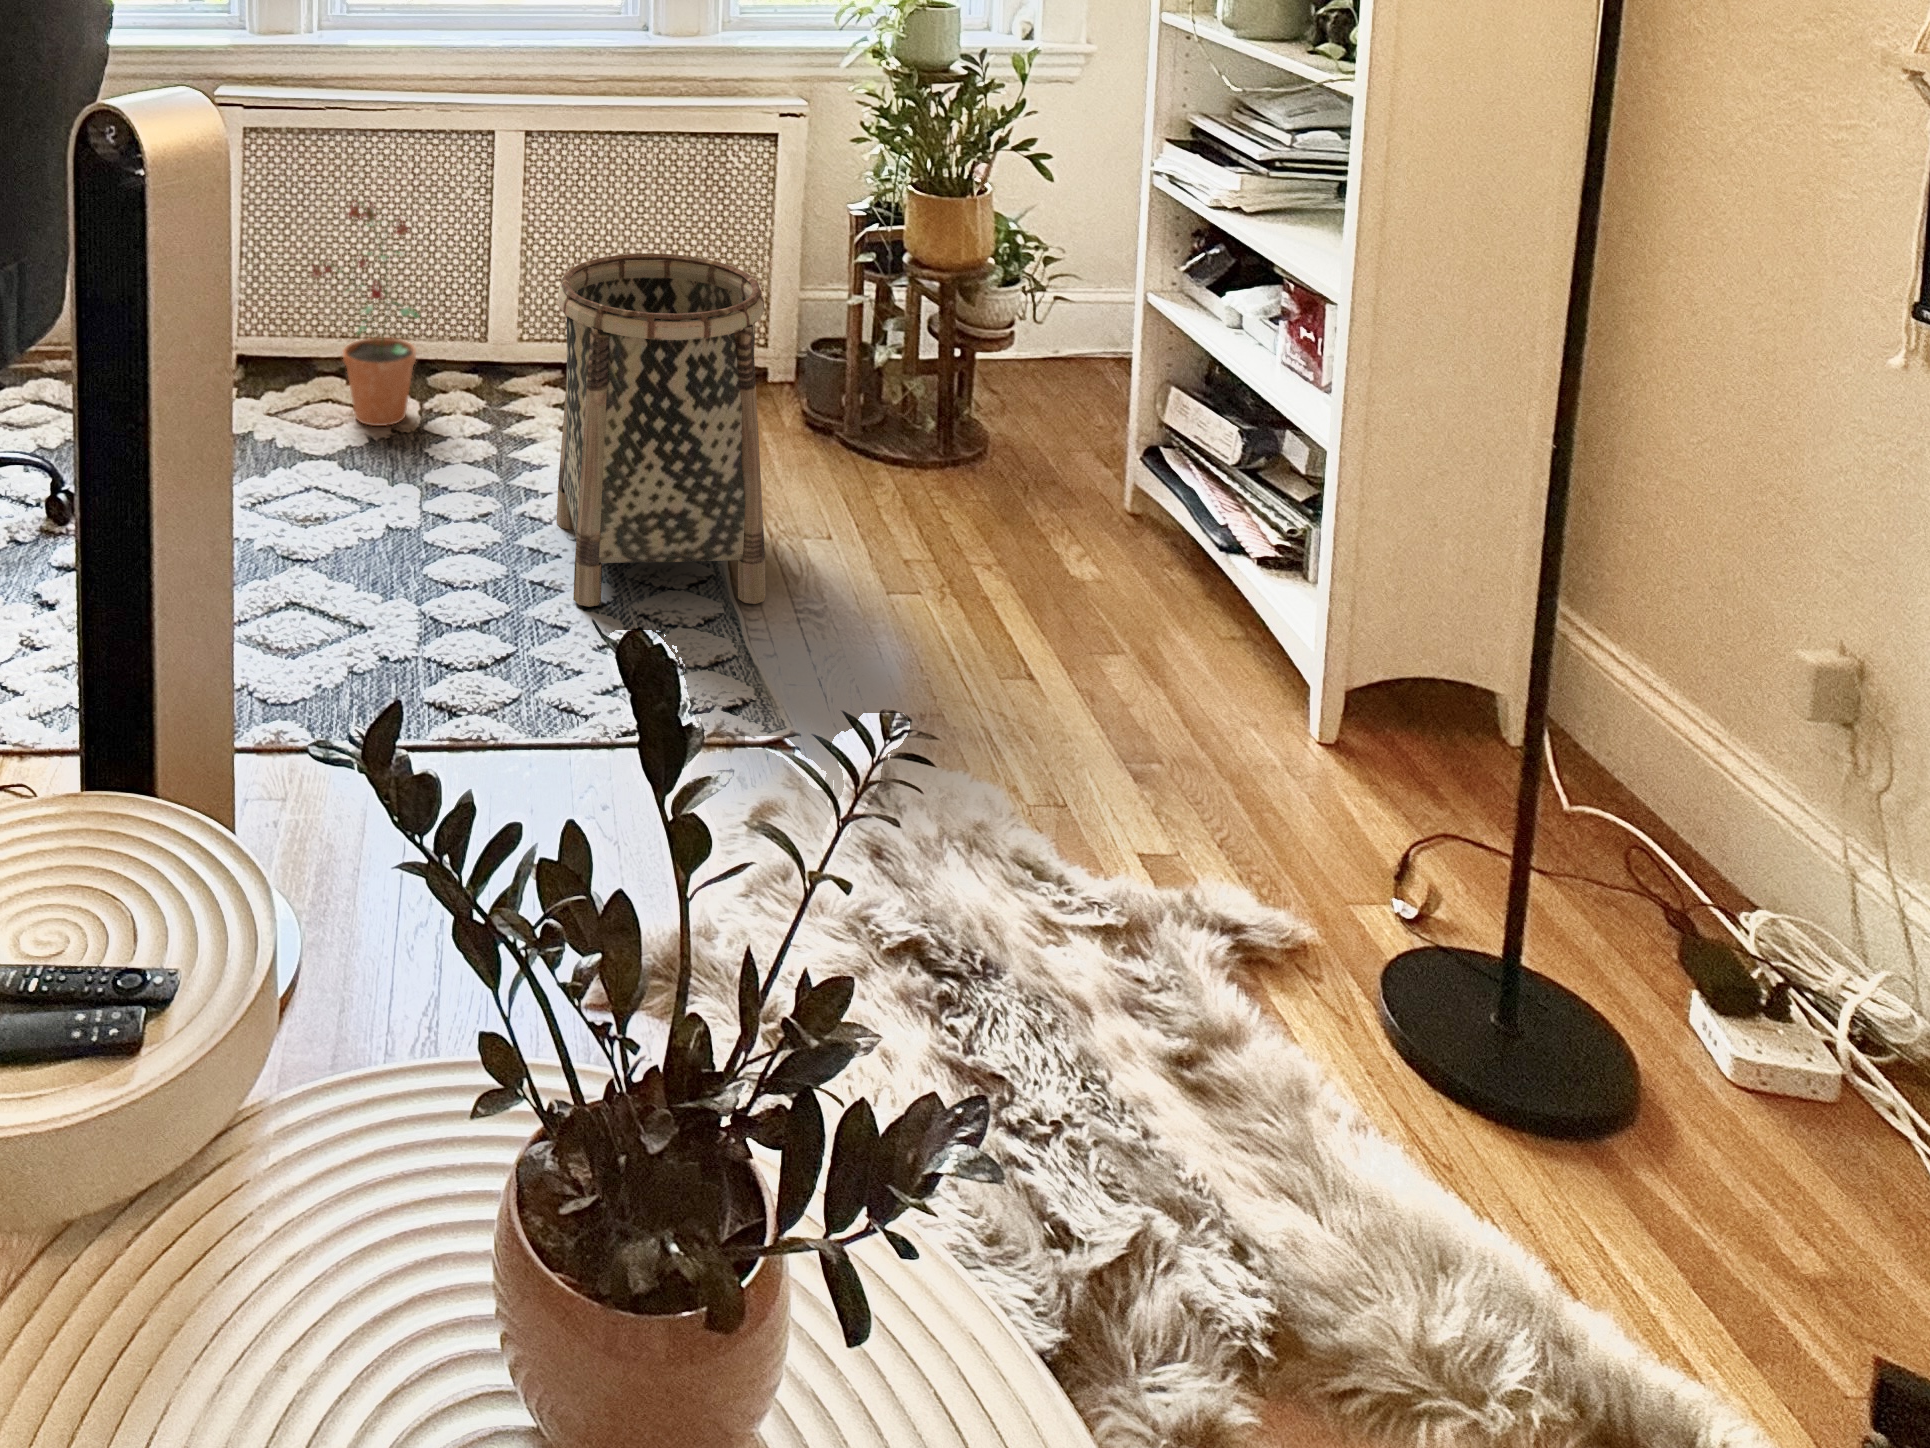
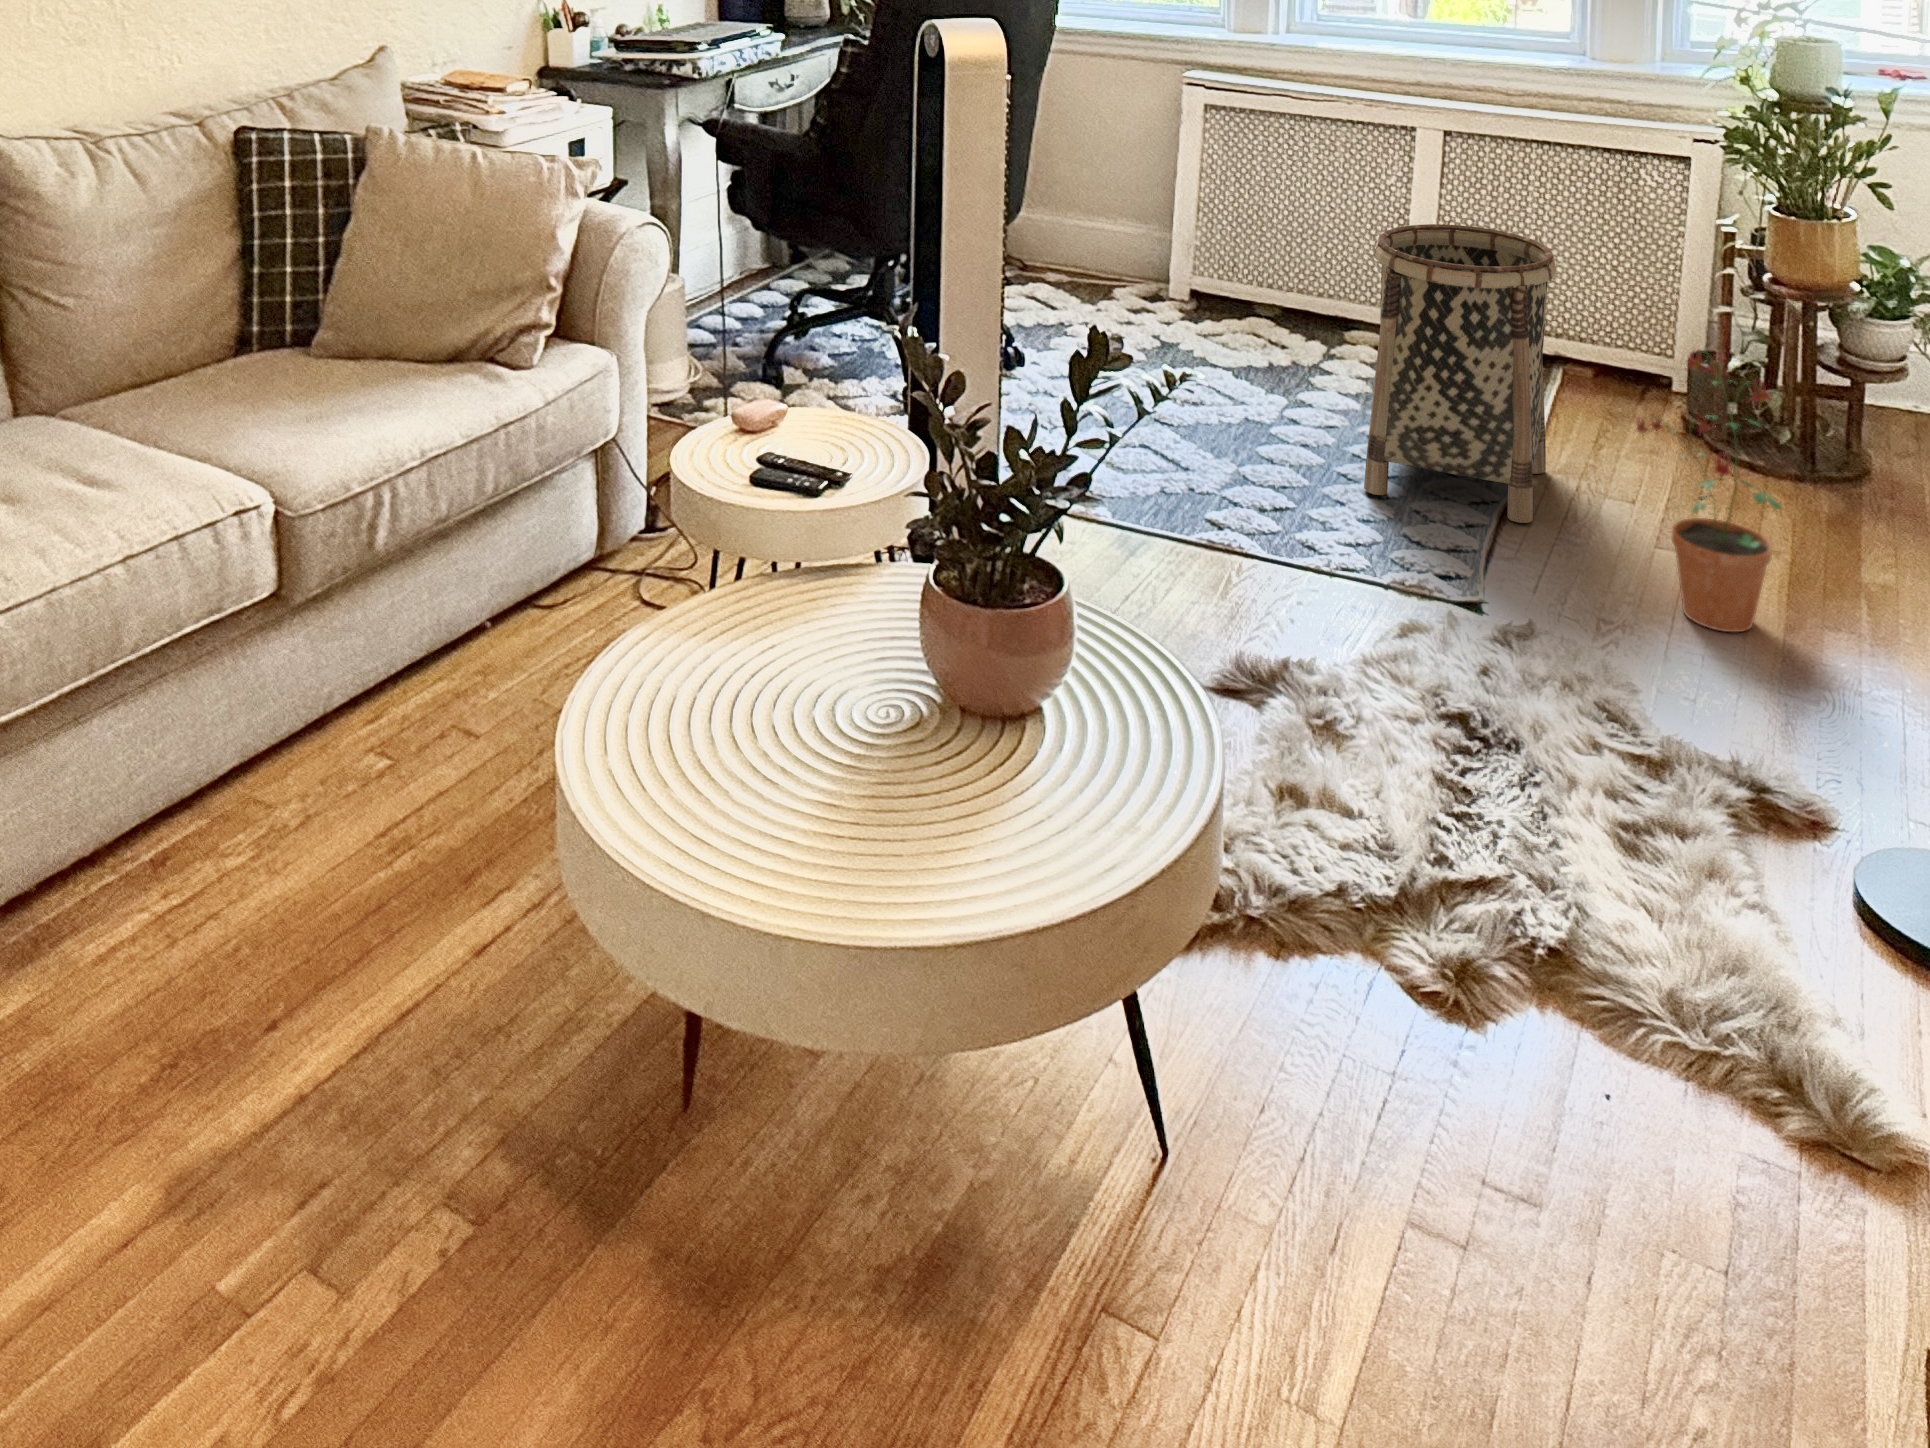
potted plant: present [313,201,420,426] -> present [1636,350,1781,632]

